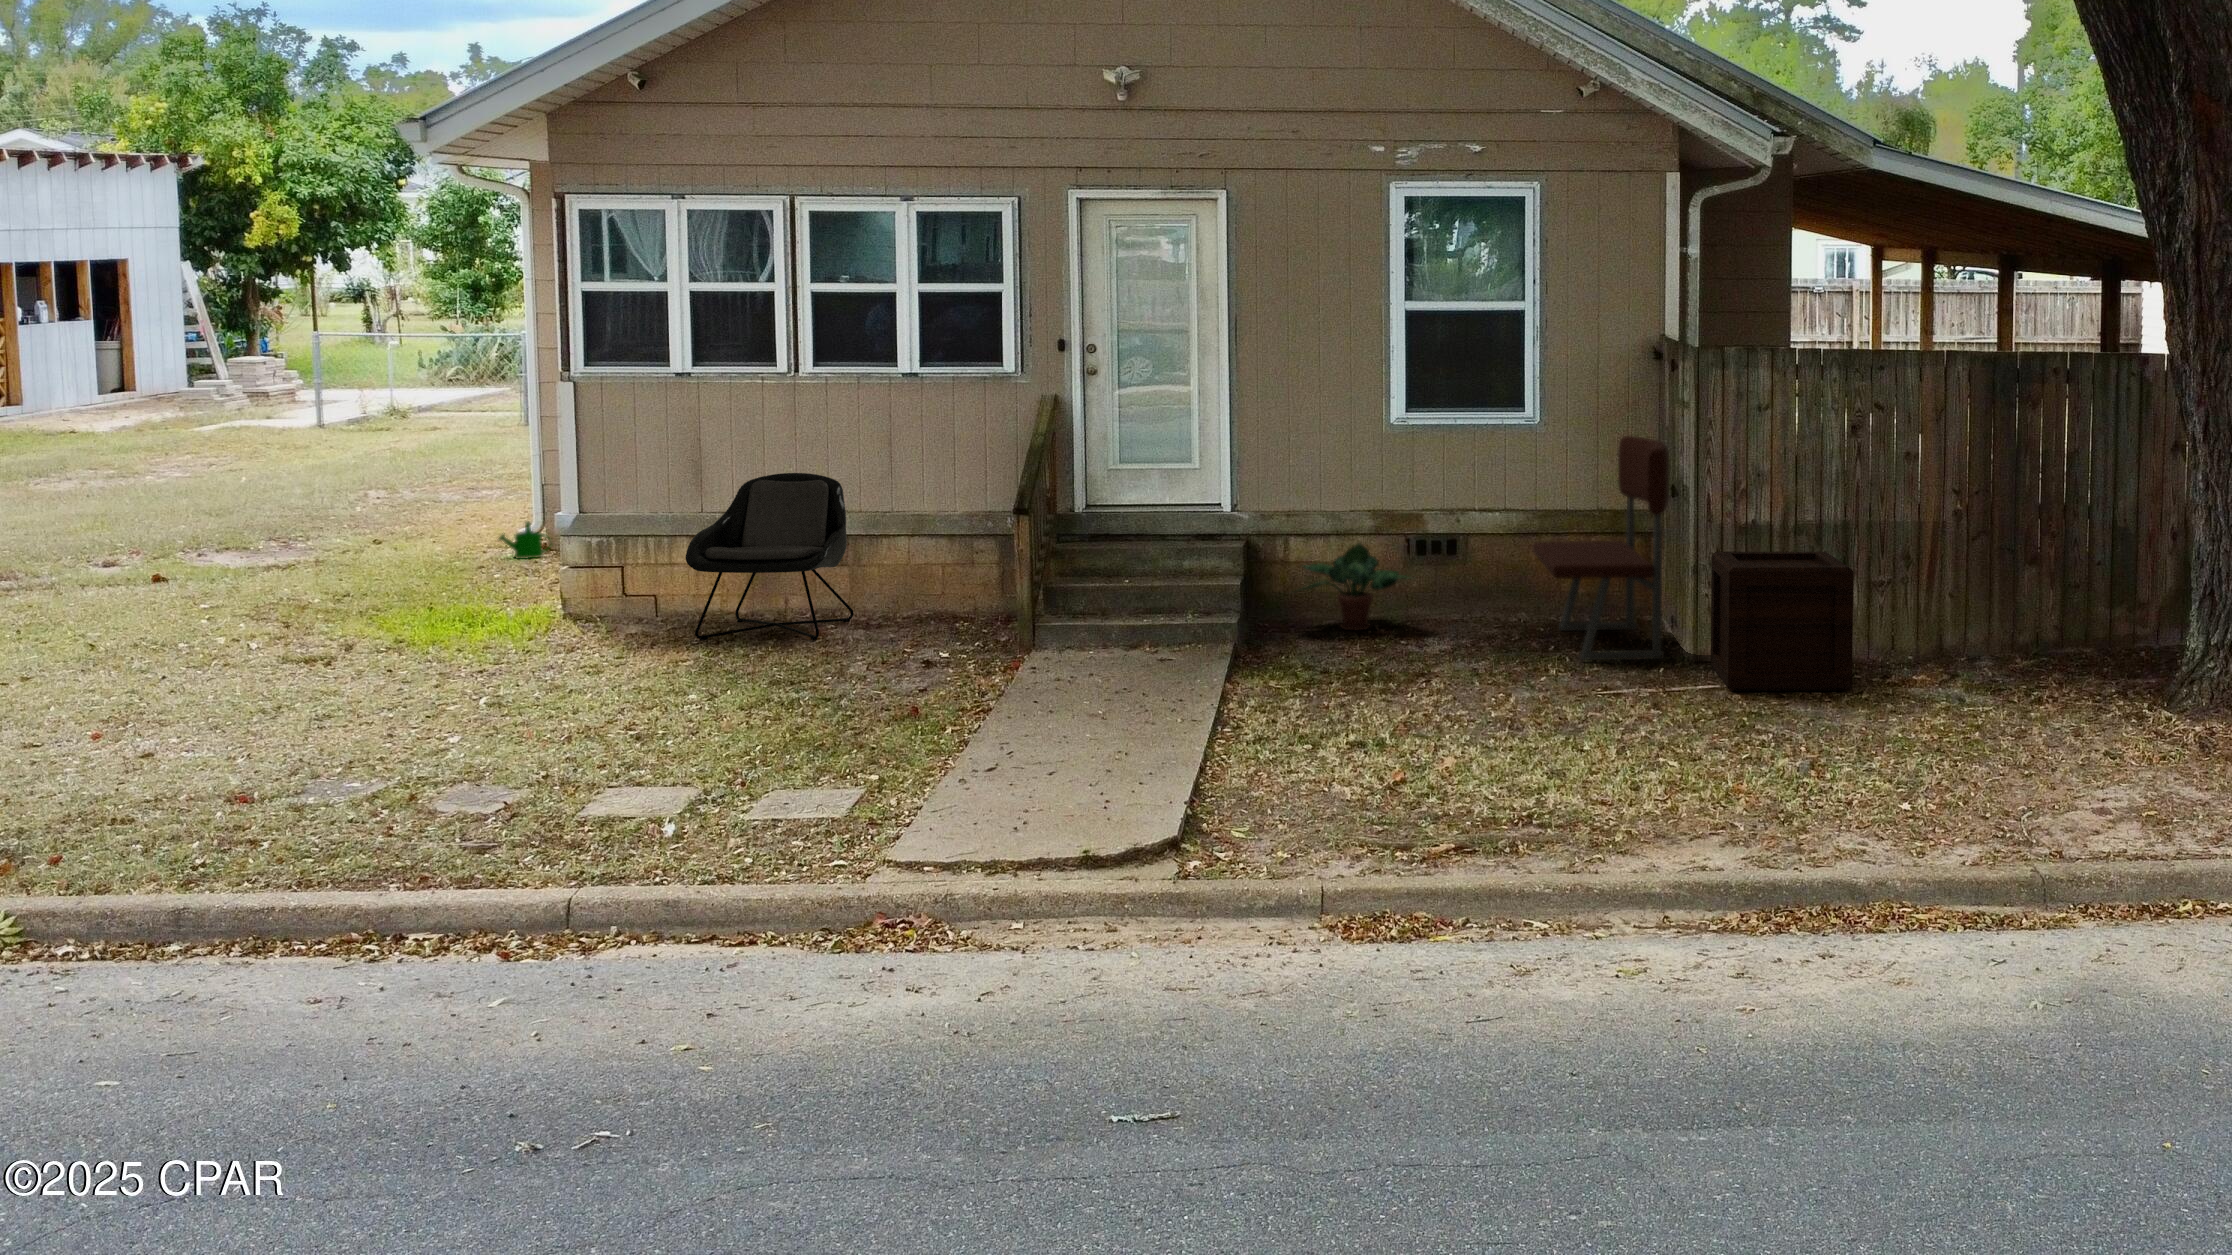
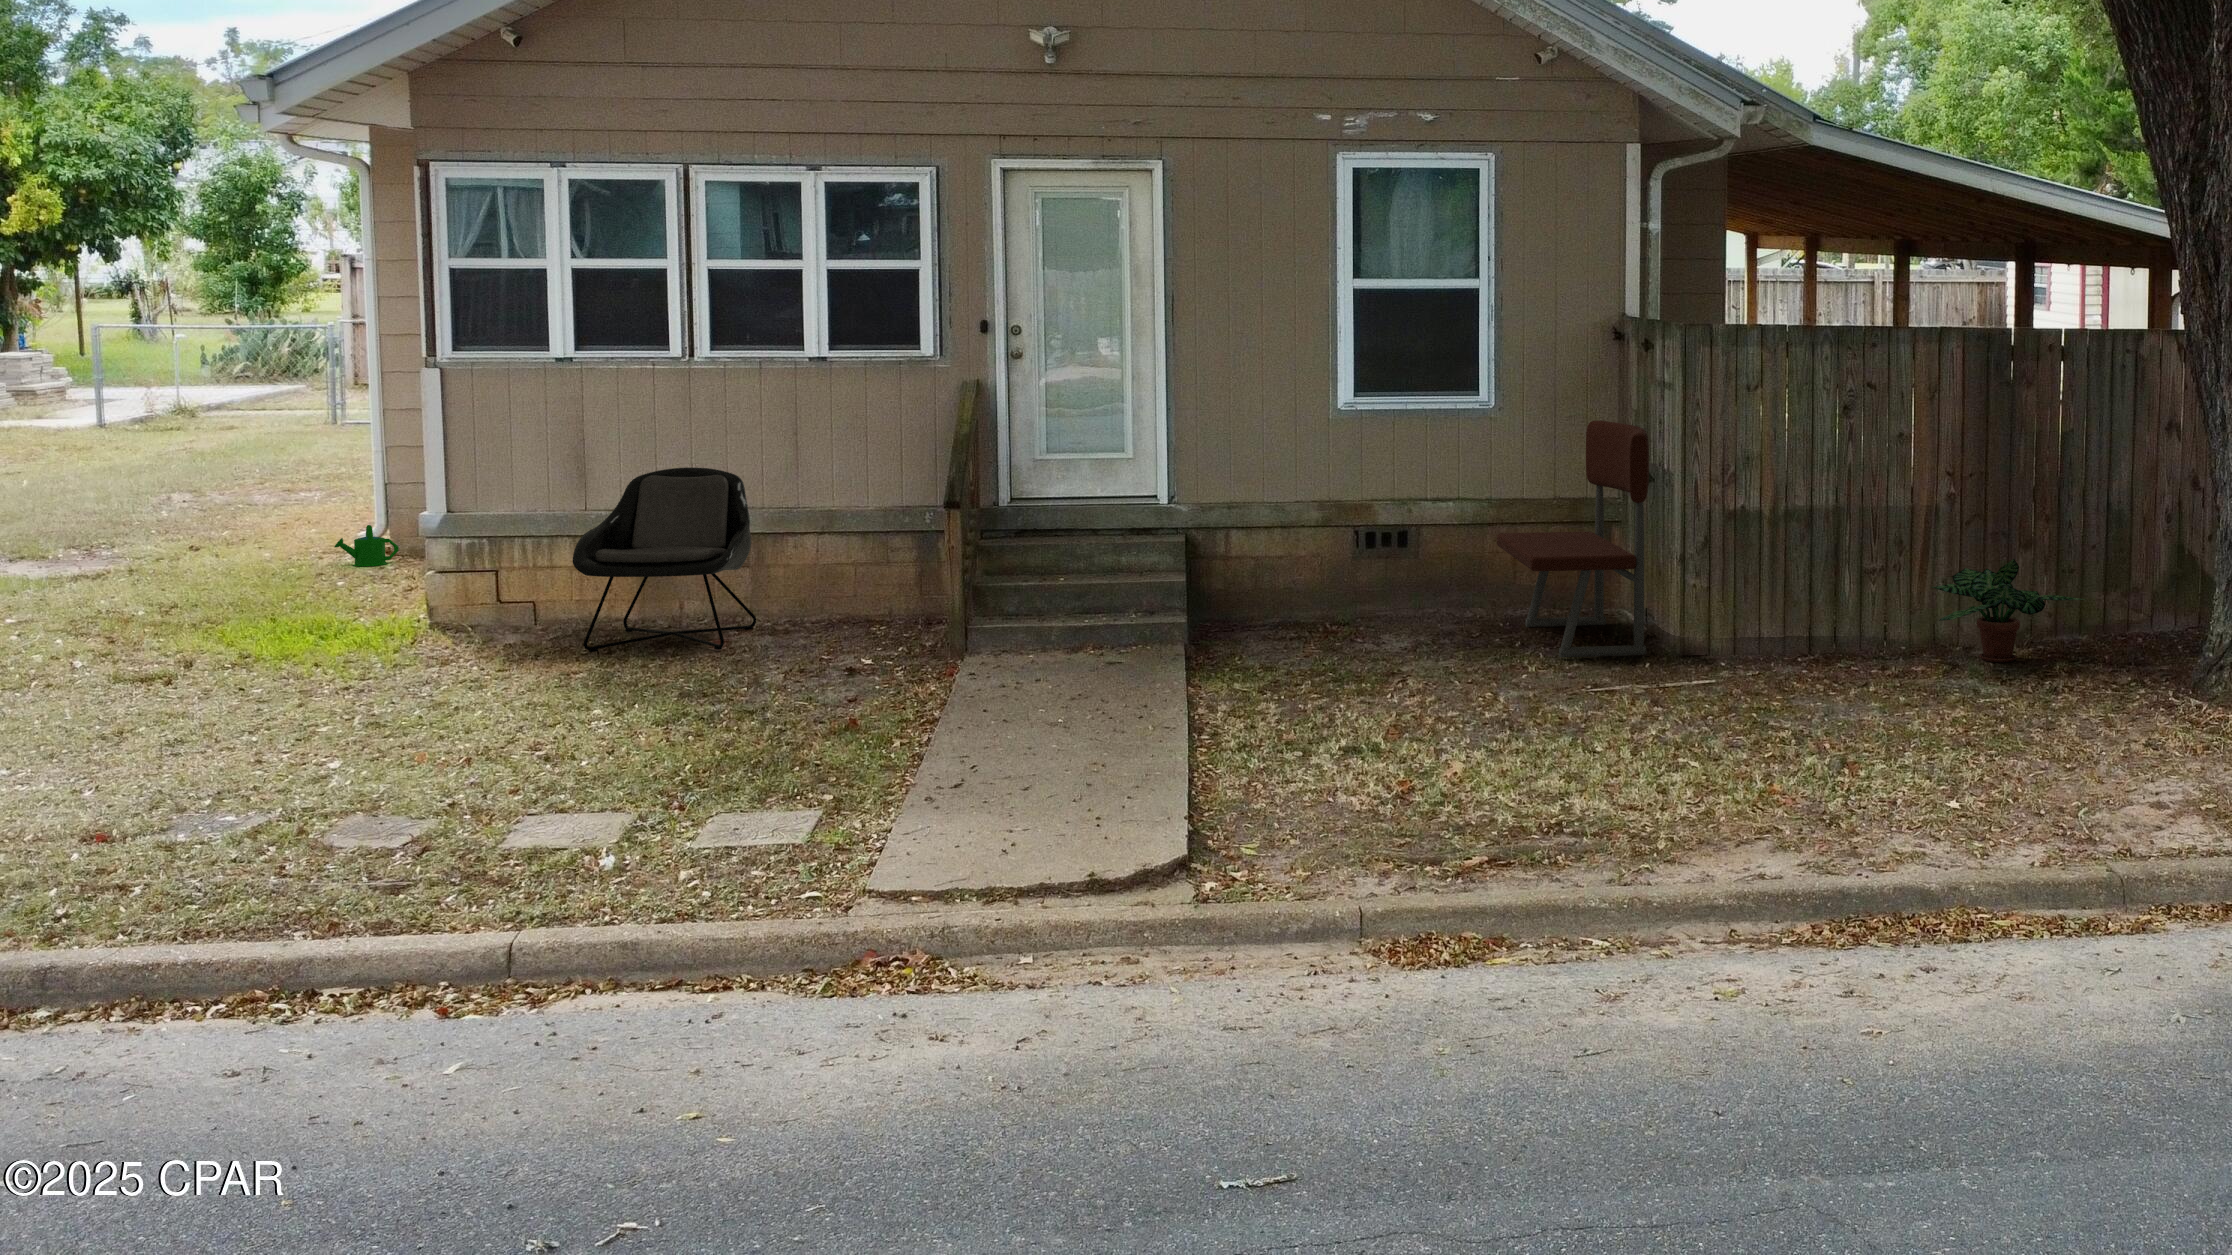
potted plant: present [1297,543,1411,630] -> present [1932,559,2084,662]
wooden crate: present [1711,552,1854,691] -> none [1697,539,1855,687]

